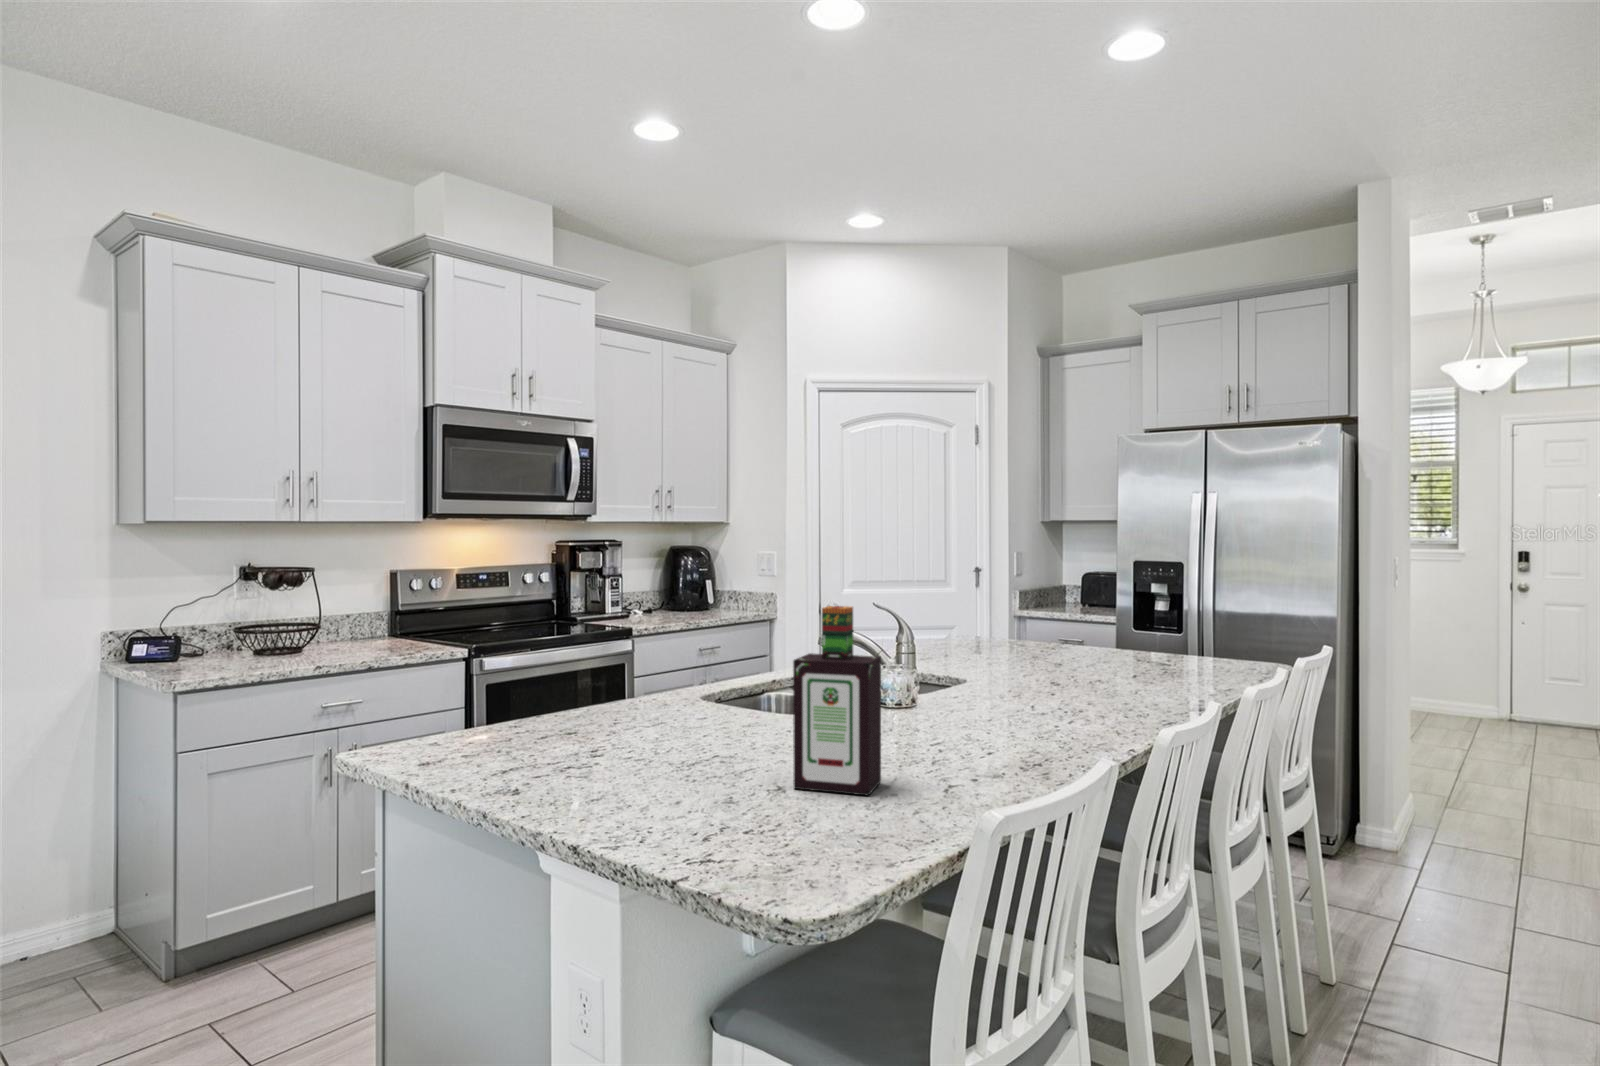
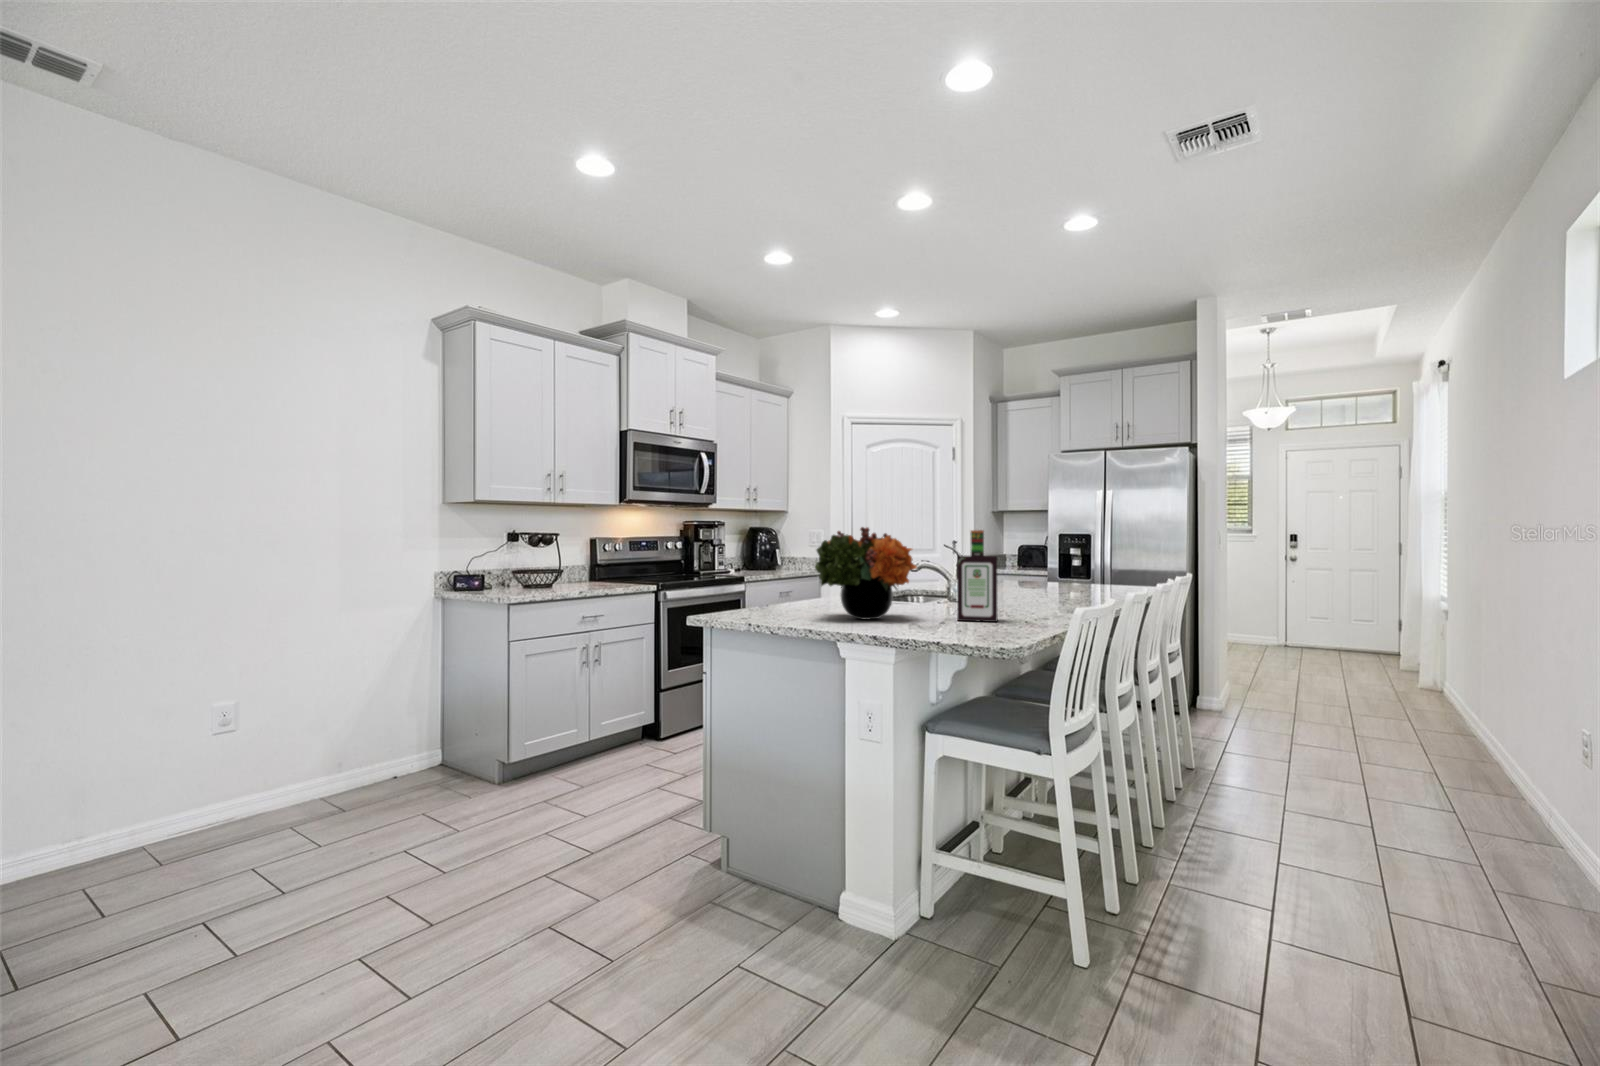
flower arrangement: none [509,596,720,780] -> present [815,527,917,619]

